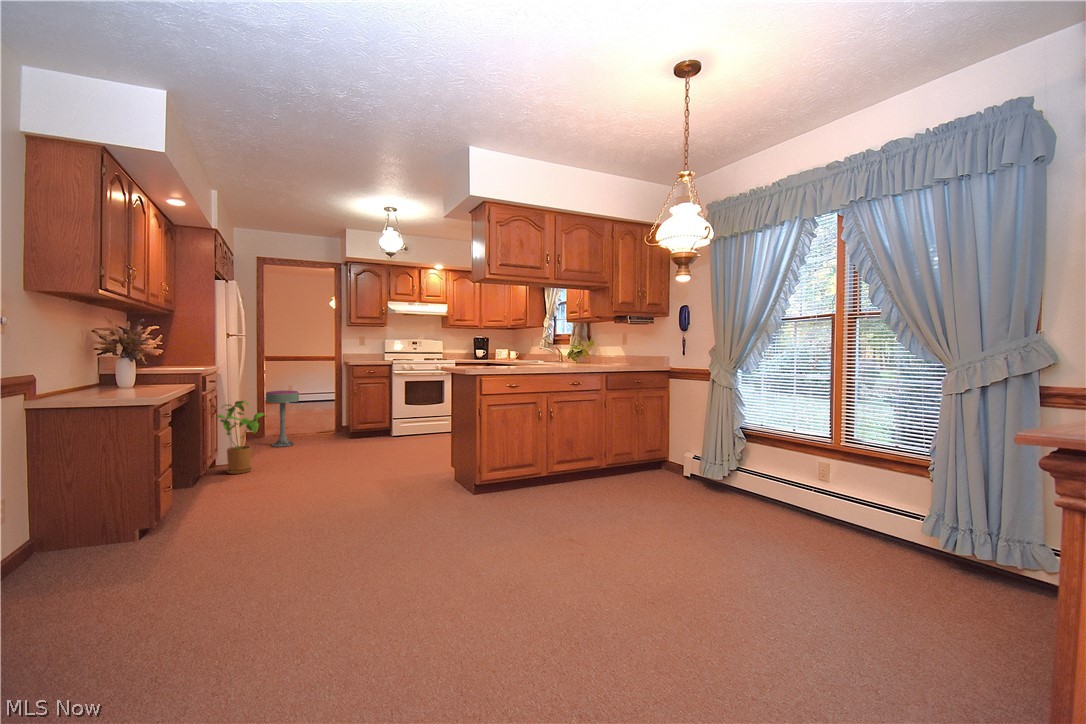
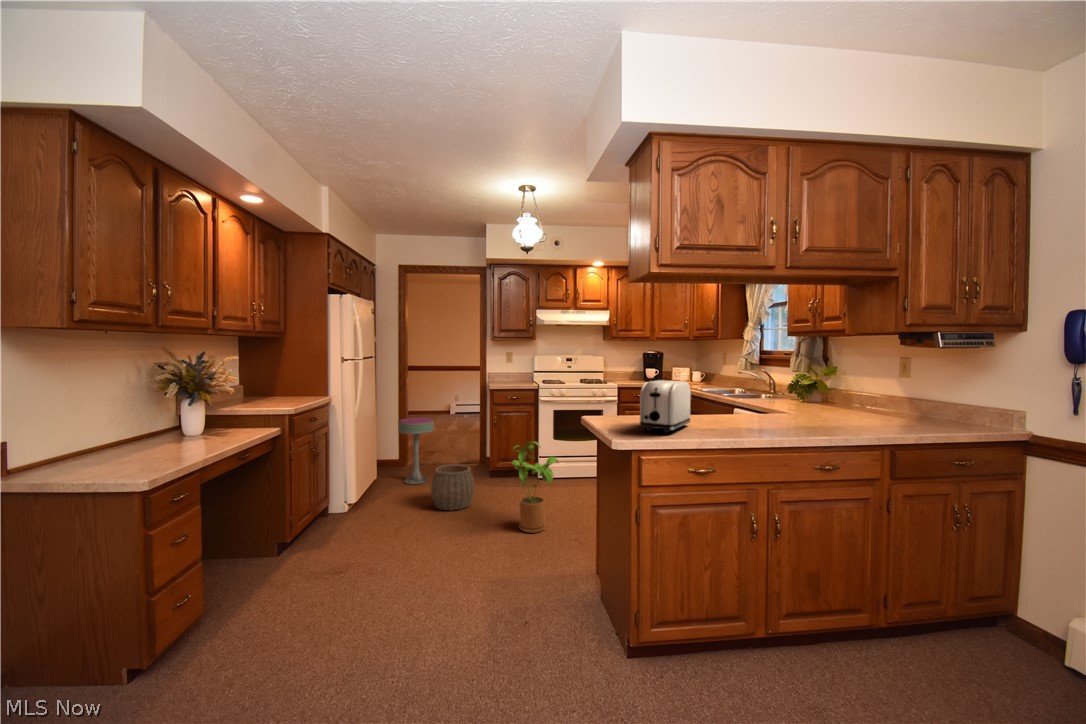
toaster: none [479,342,508,370] -> present [640,380,691,433]
house plant: present [217,401,266,474] -> present [512,442,558,533]
woven basket: none [308,423,346,457] -> present [431,464,474,510]

